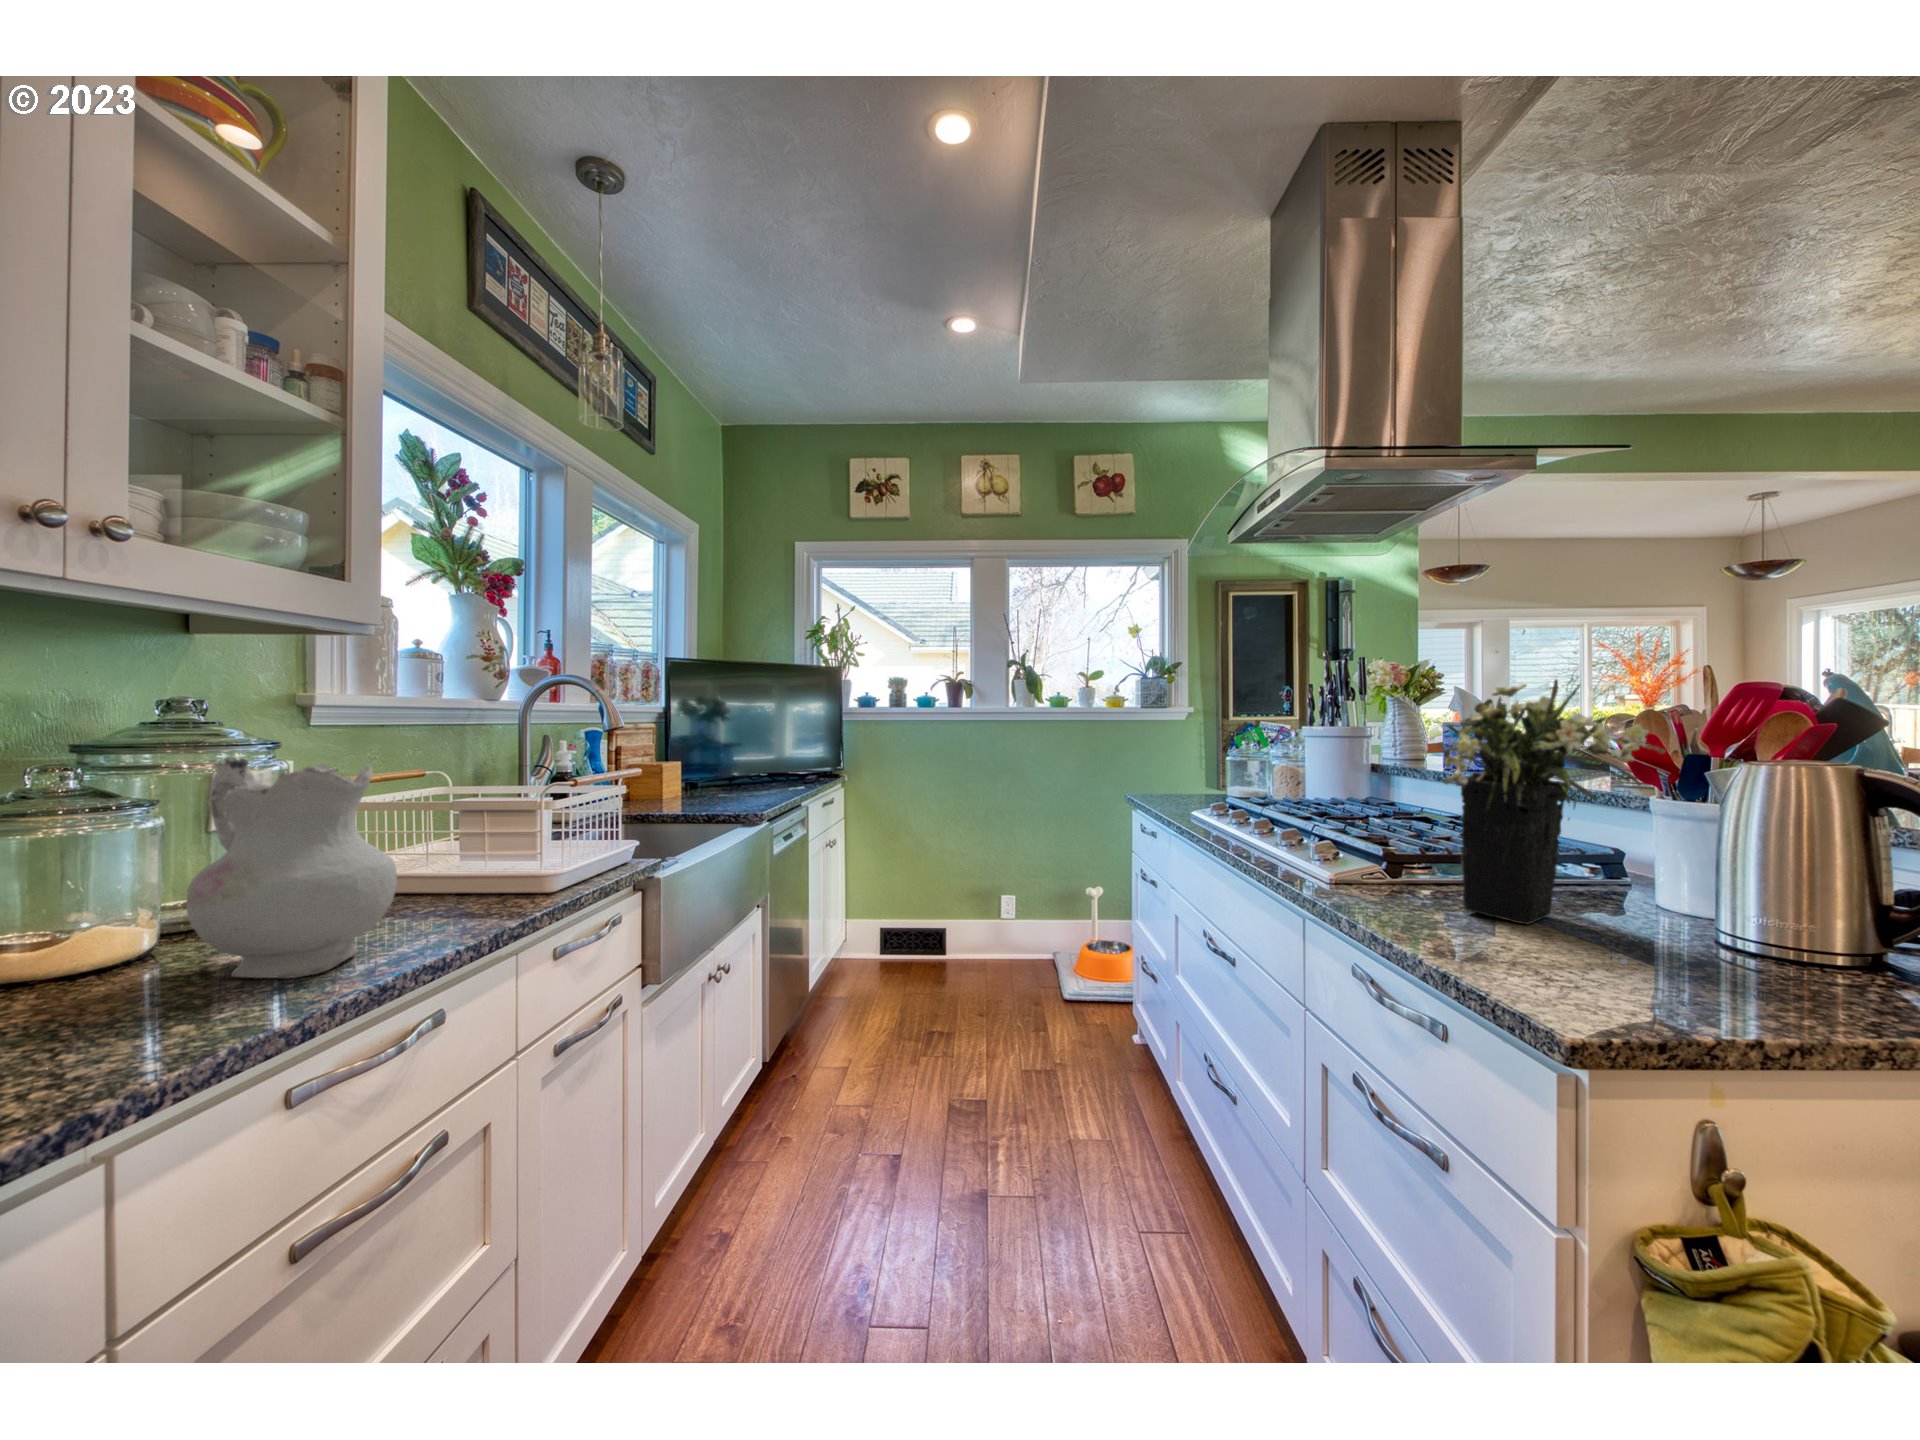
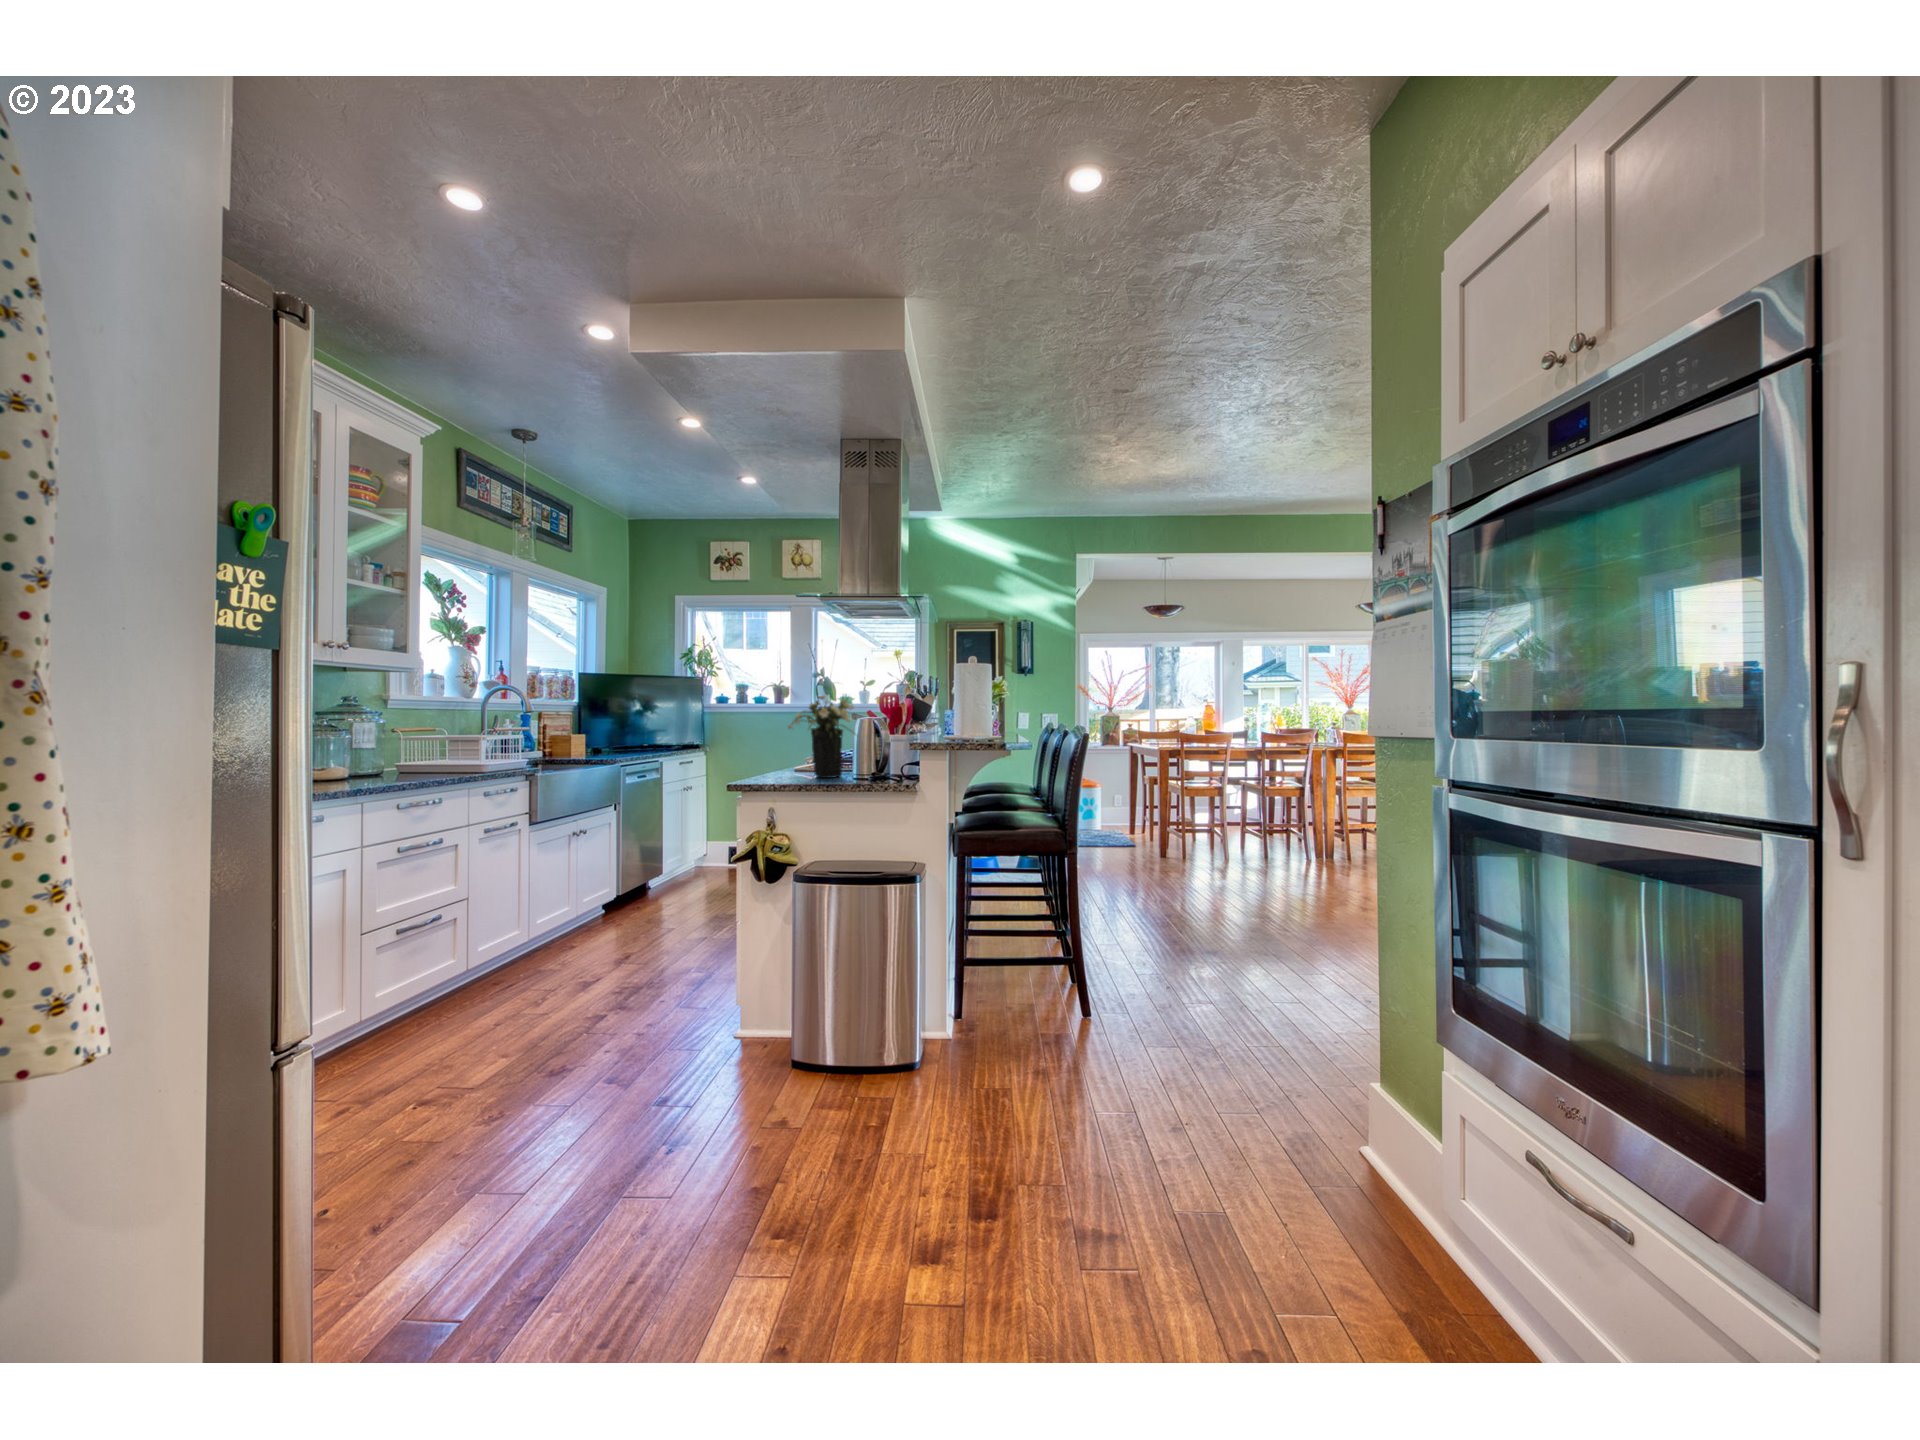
ceramic pitcher: present [186,757,397,978] -> none [368,717,430,783]

